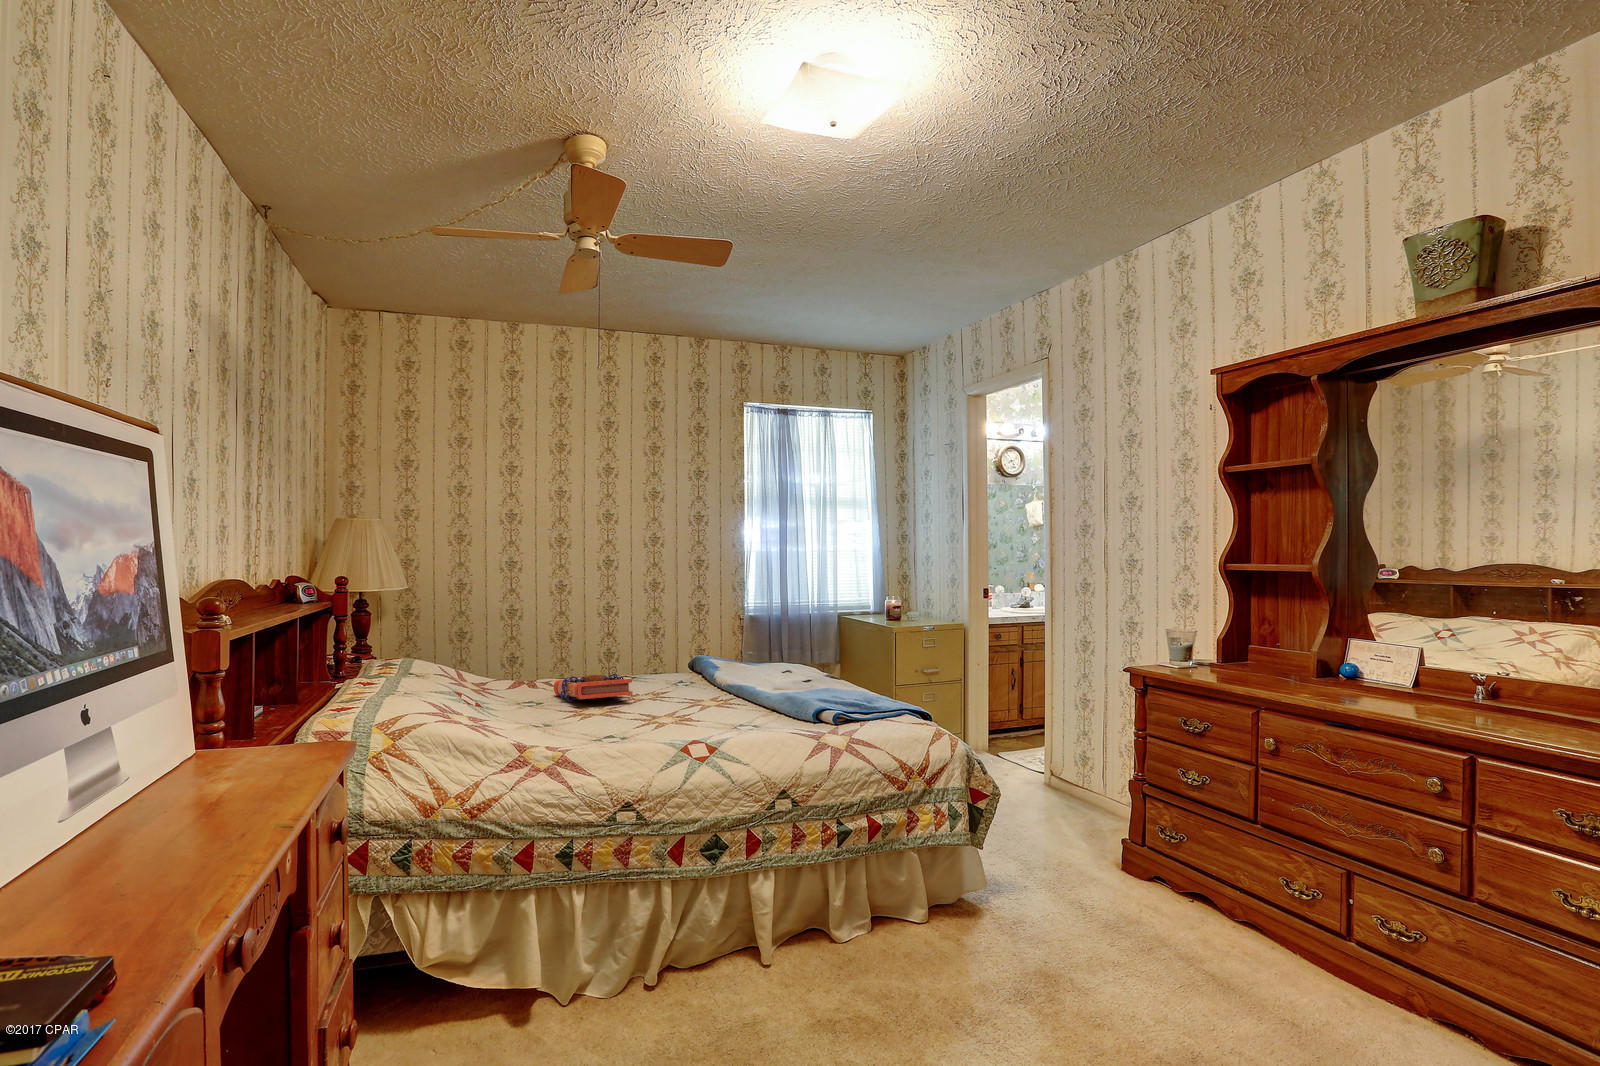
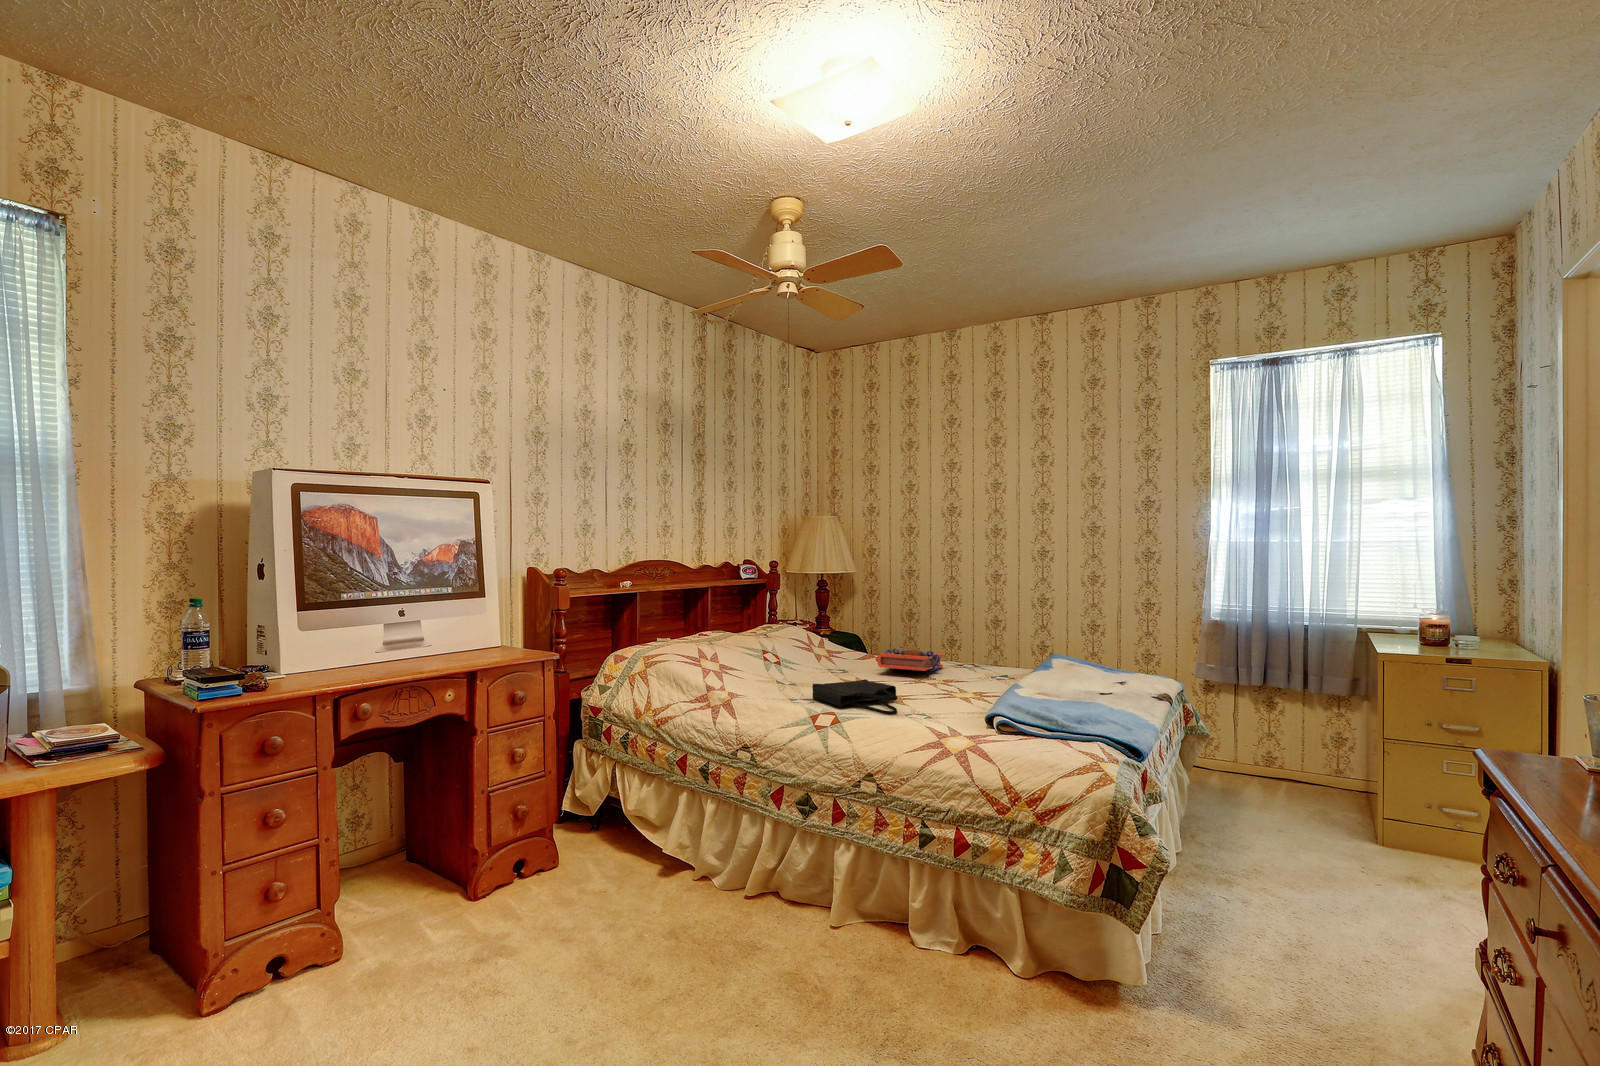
tote bag: none [616,709,733,740] -> present [812,679,897,715]

